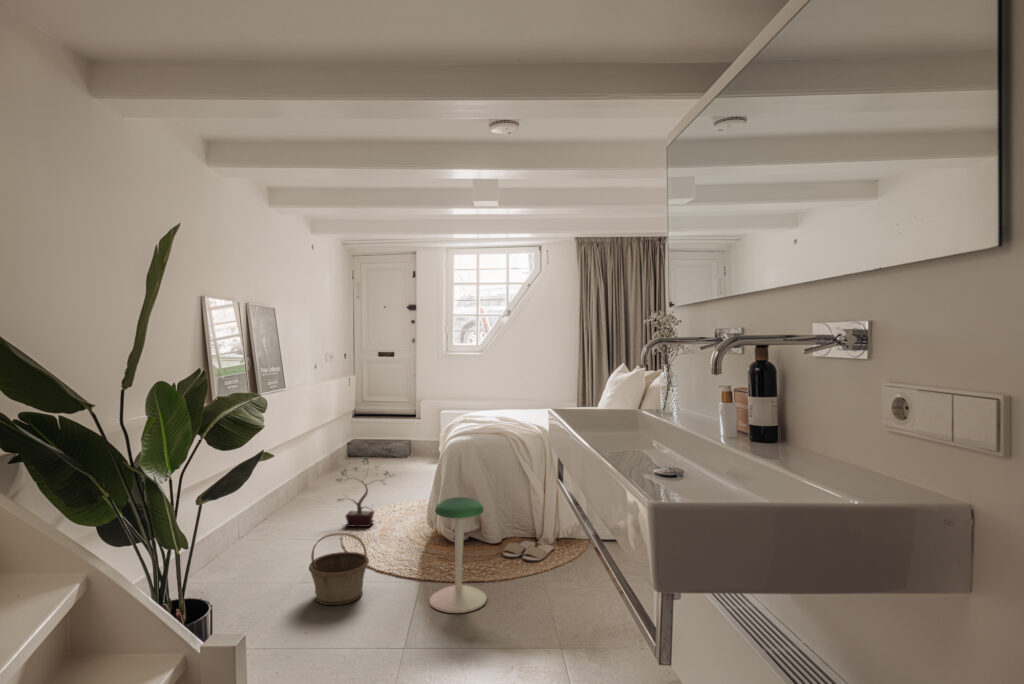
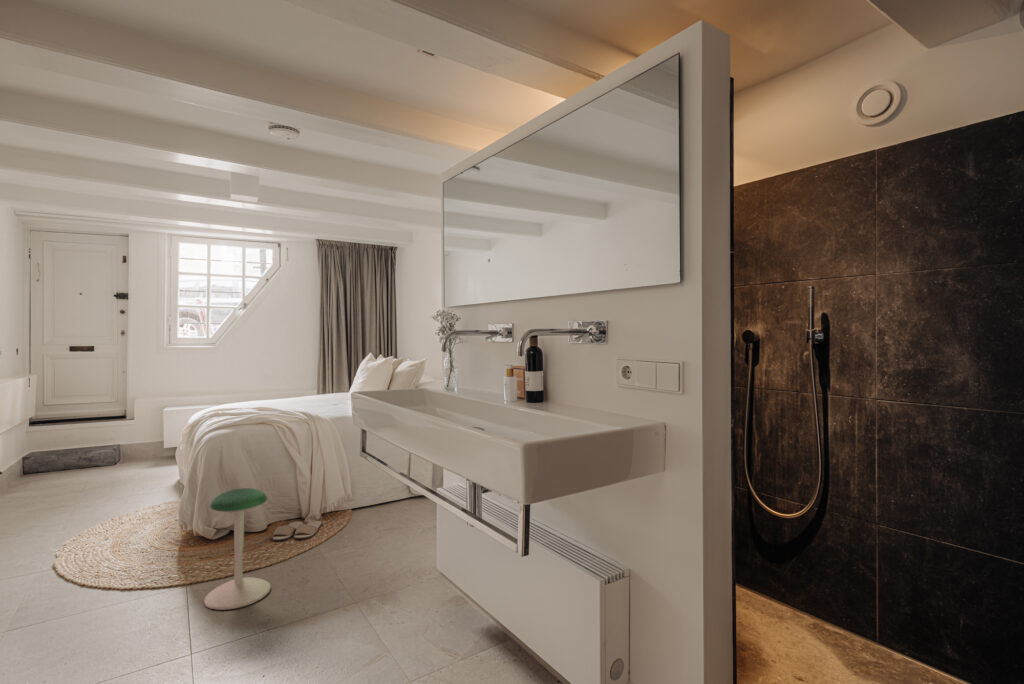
potted plant: present [337,458,394,527] -> none [40,463,131,547]
basket: present [309,533,369,605] -> none [31,551,120,642]

